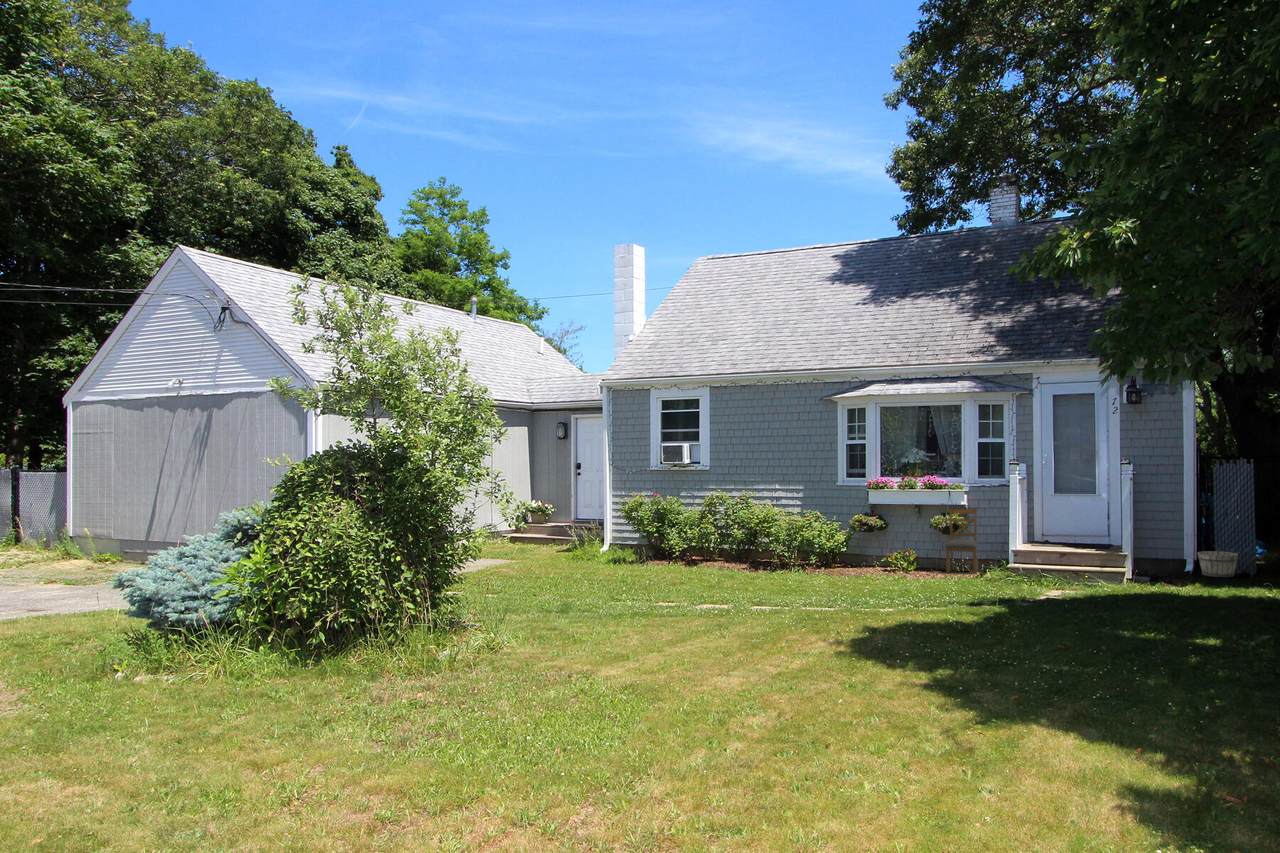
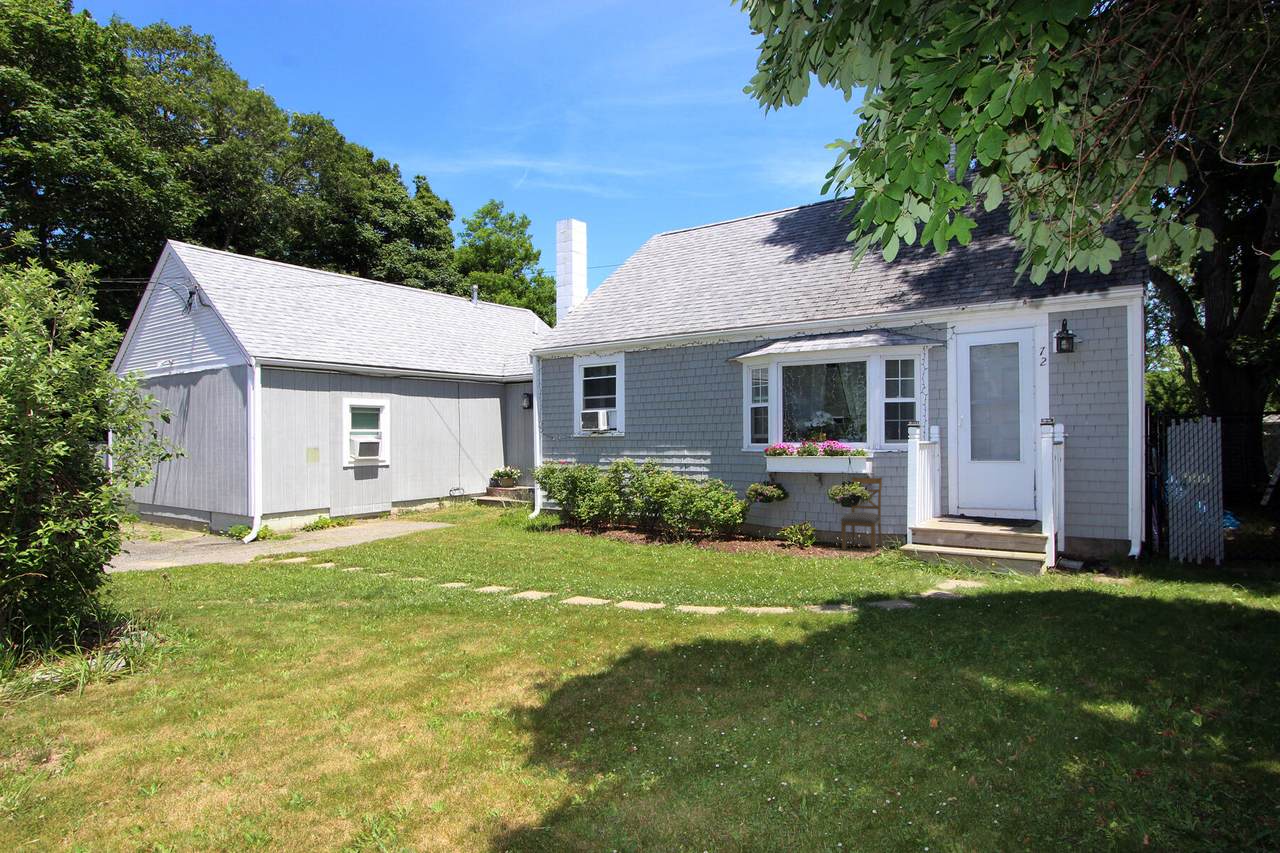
wooden bucket: present [1198,545,1238,577] -> none [1145,526,1199,567]

